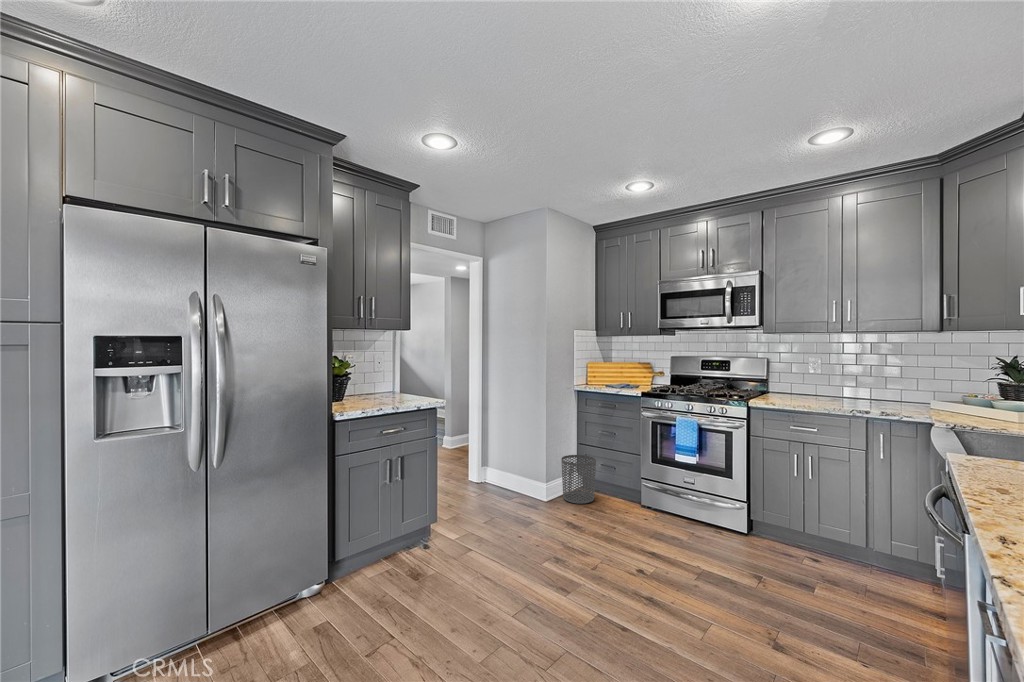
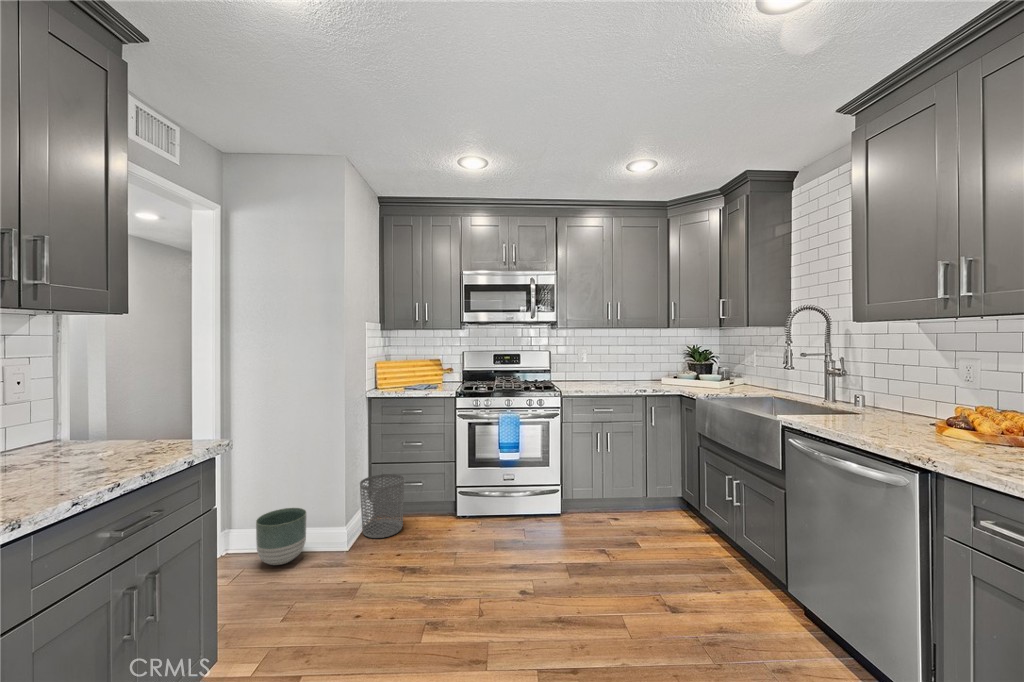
planter: none [492,463,522,499] -> present [256,508,306,565]

